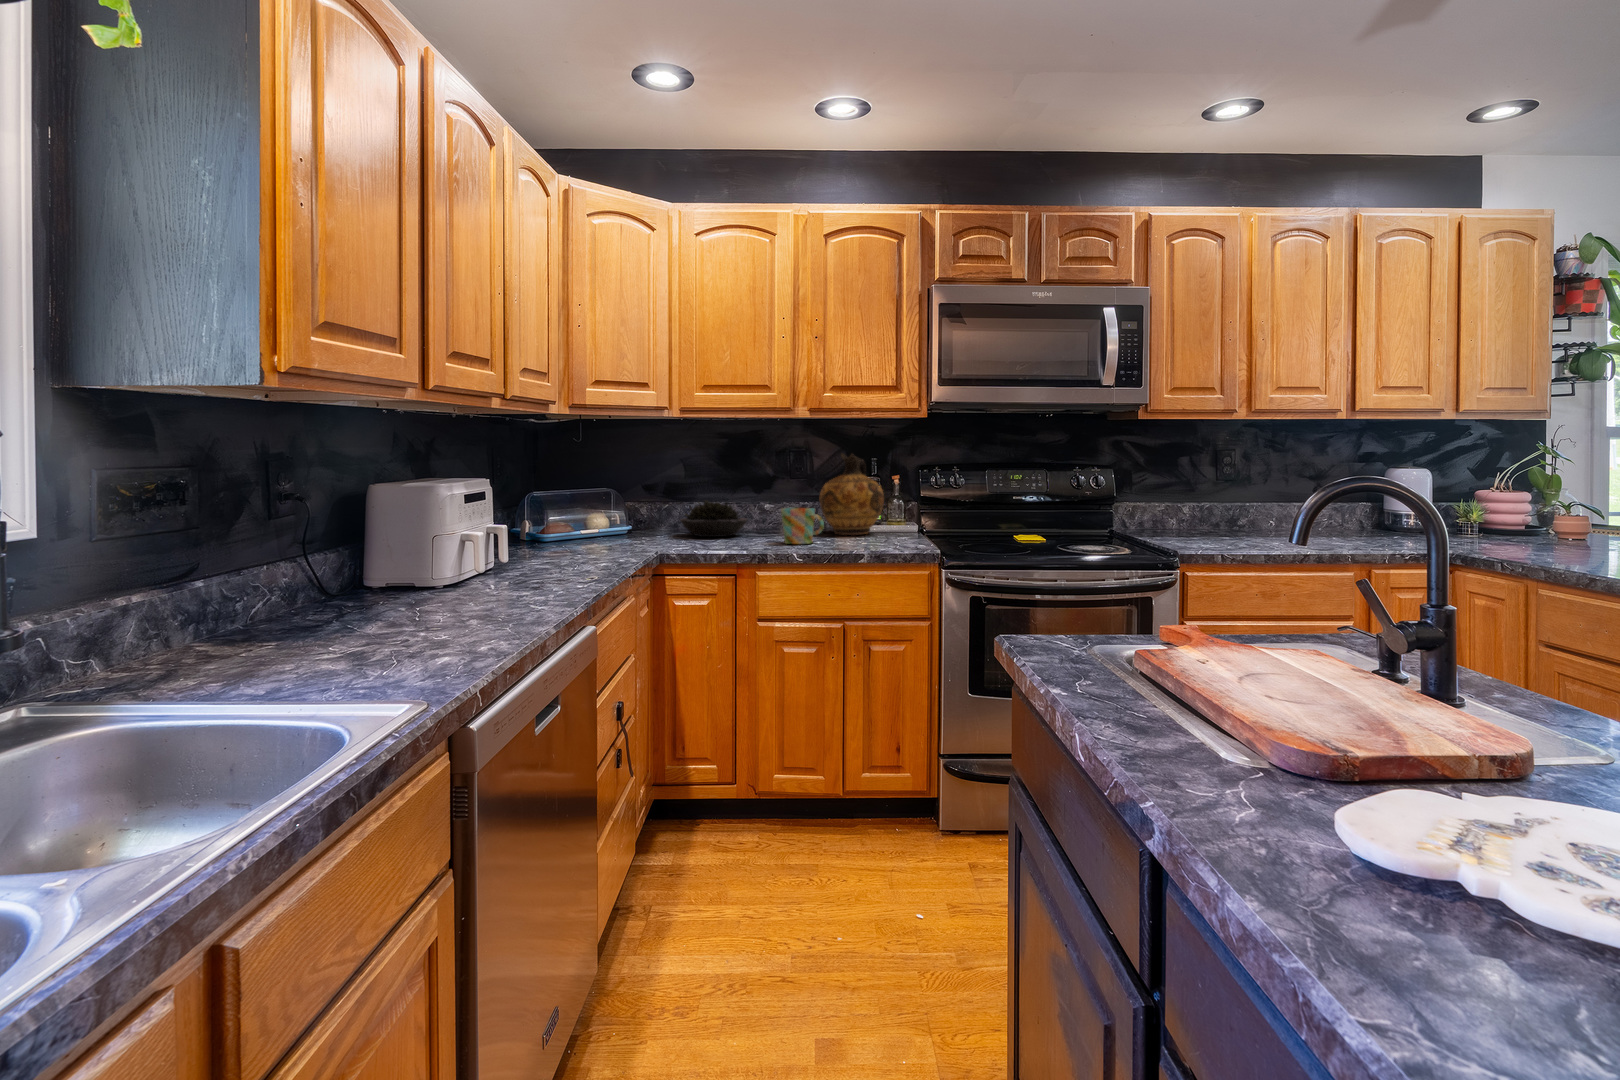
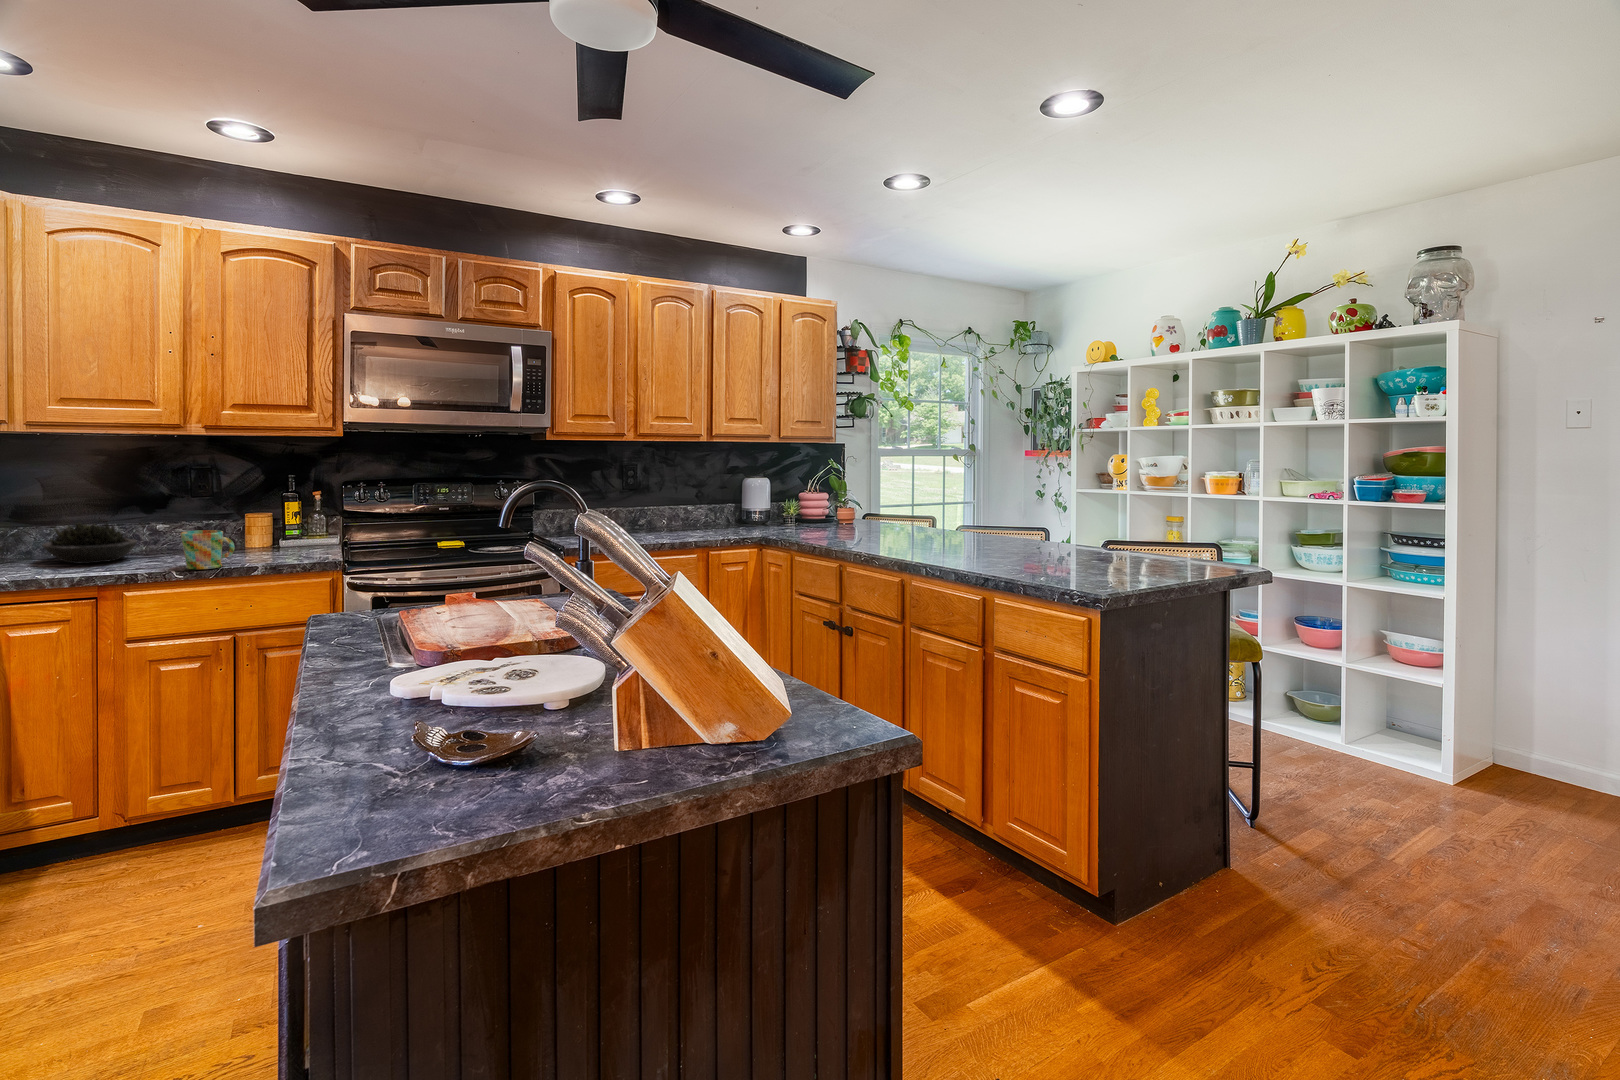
ceramic jug: present [820,454,884,535] -> none [229,470,305,552]

